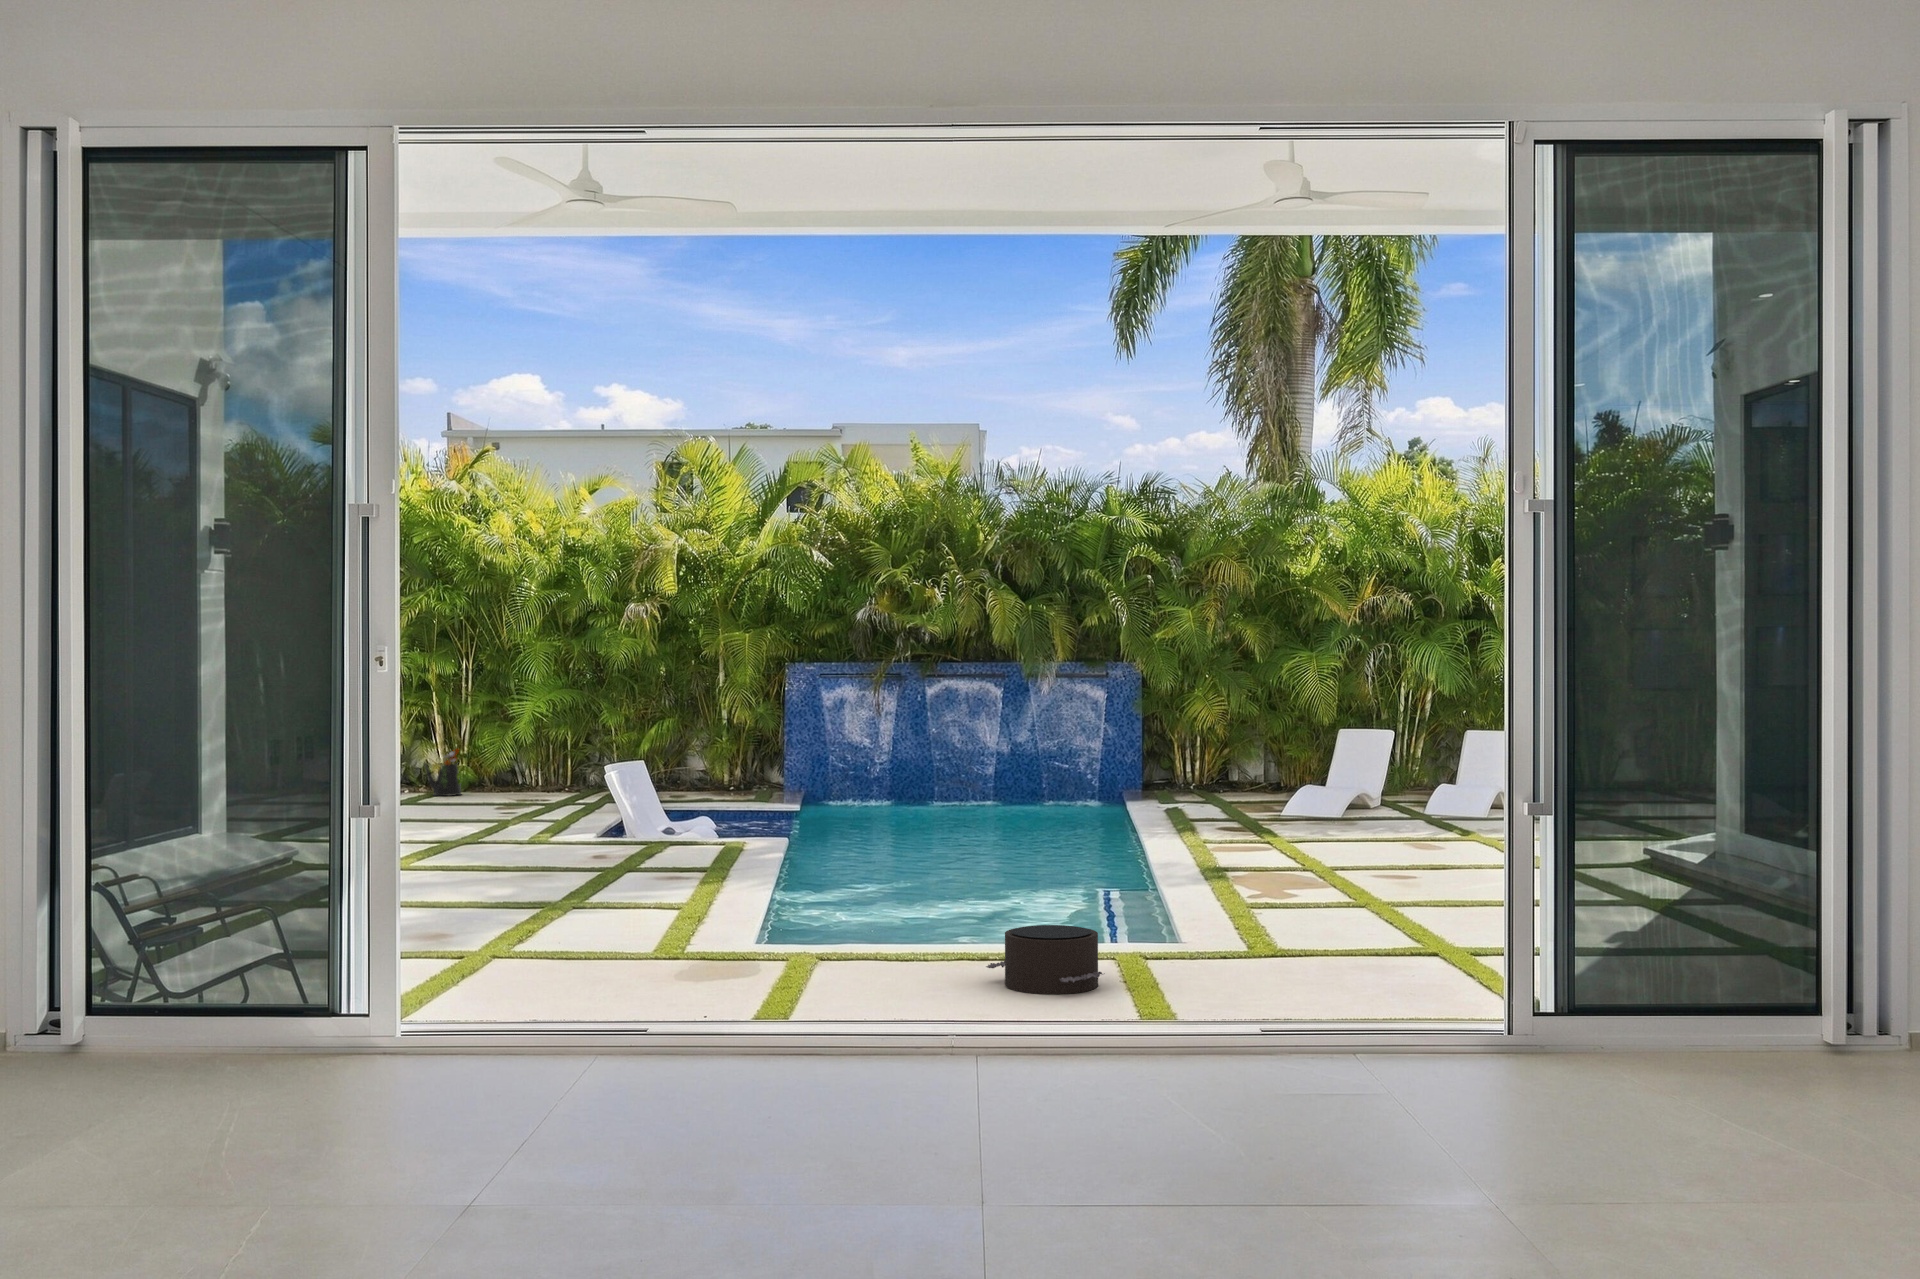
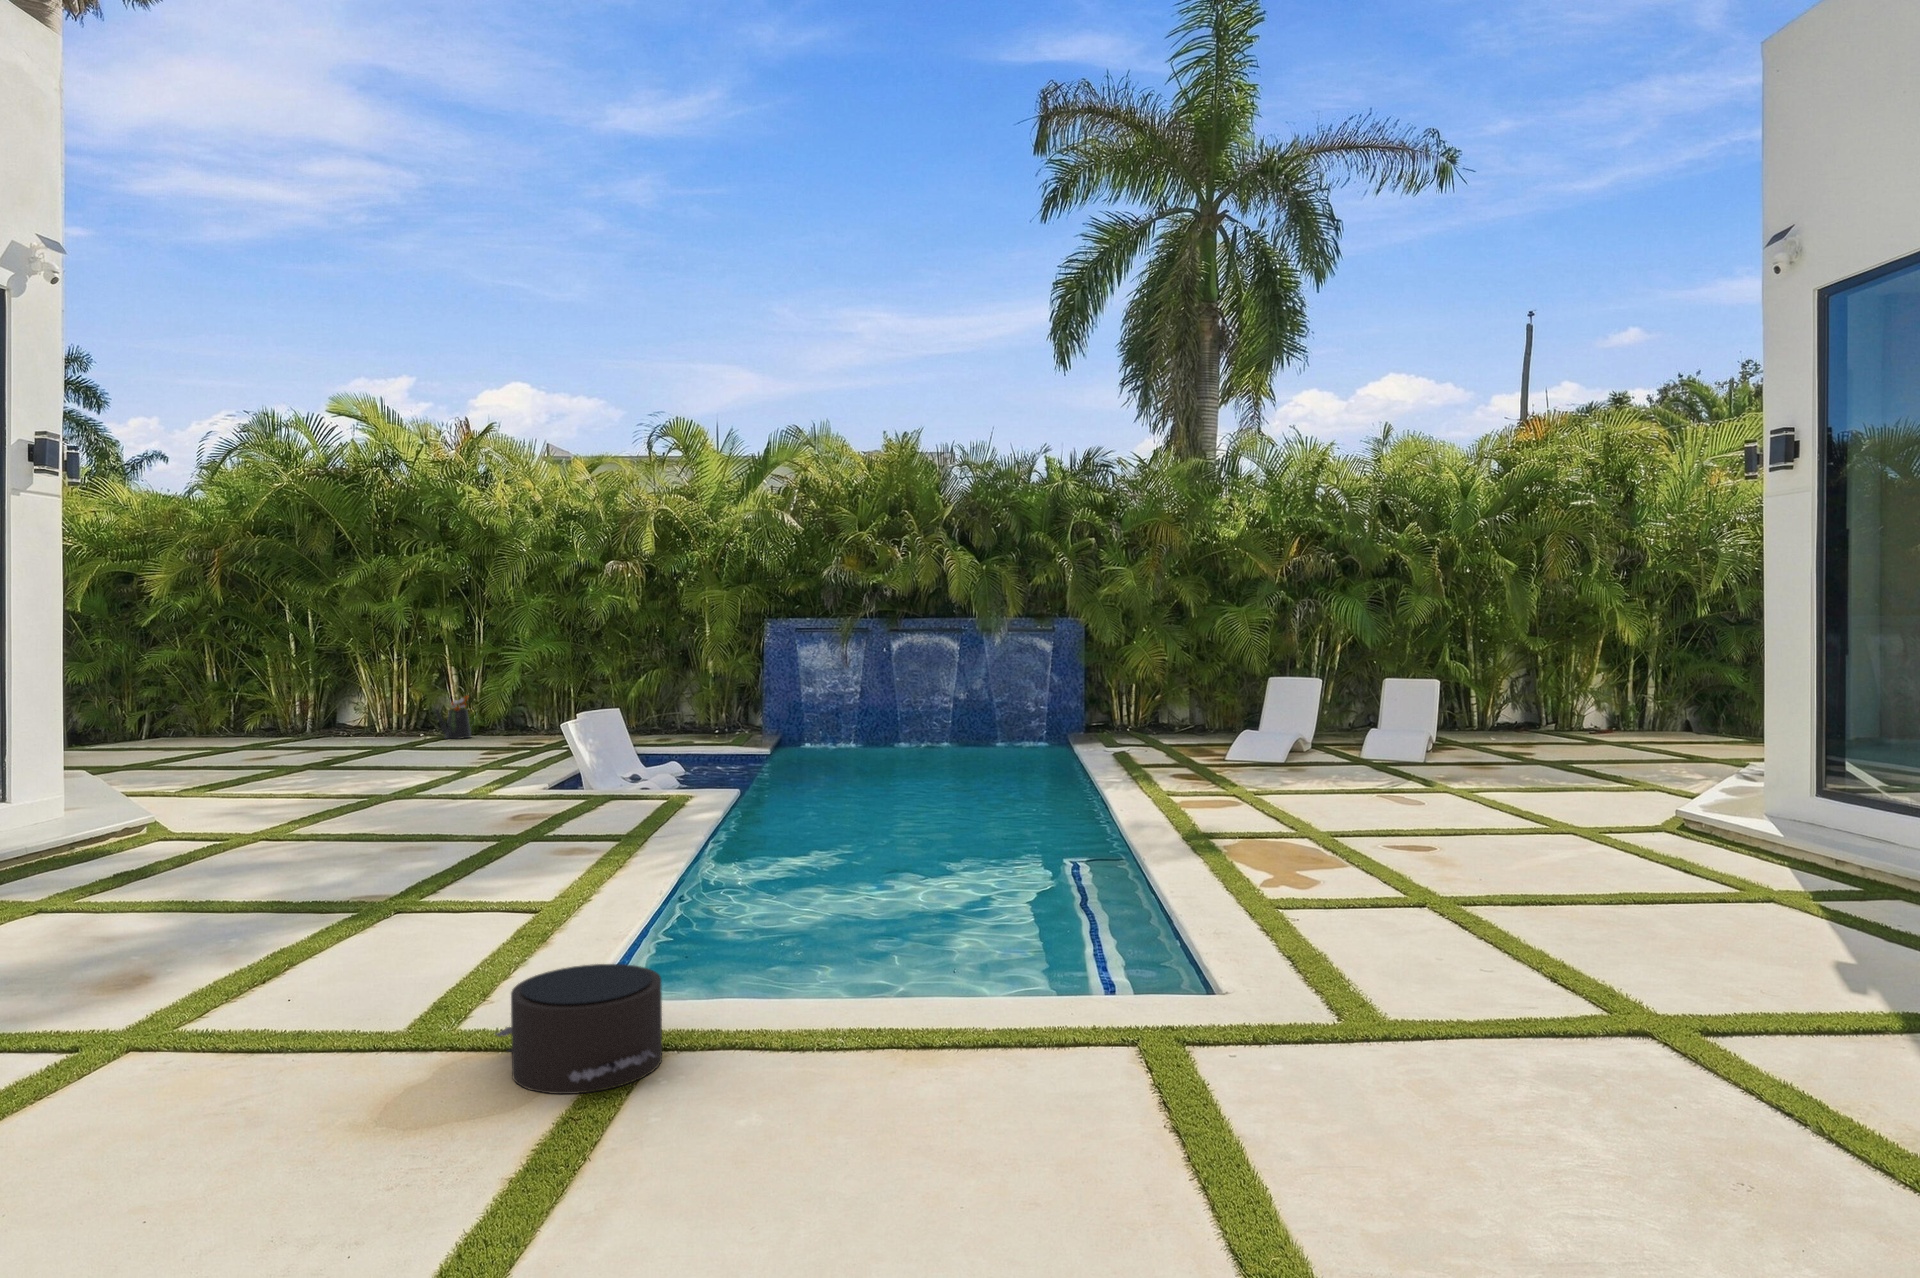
pouf: present [986,925,1102,994] -> present [496,964,662,1094]

